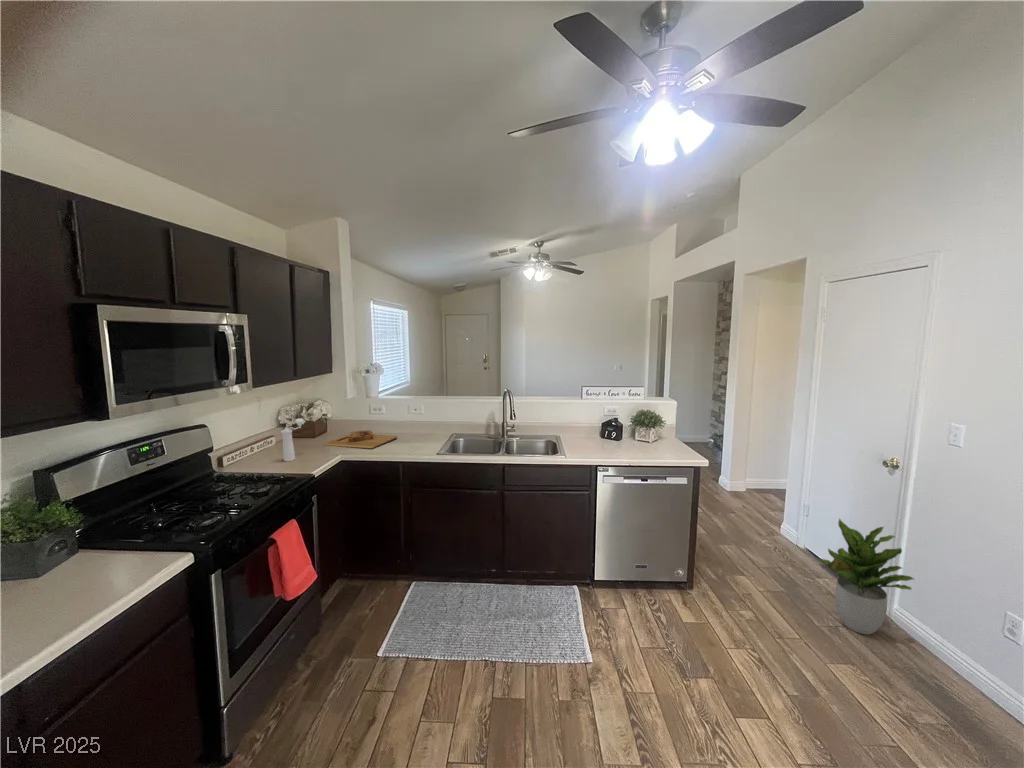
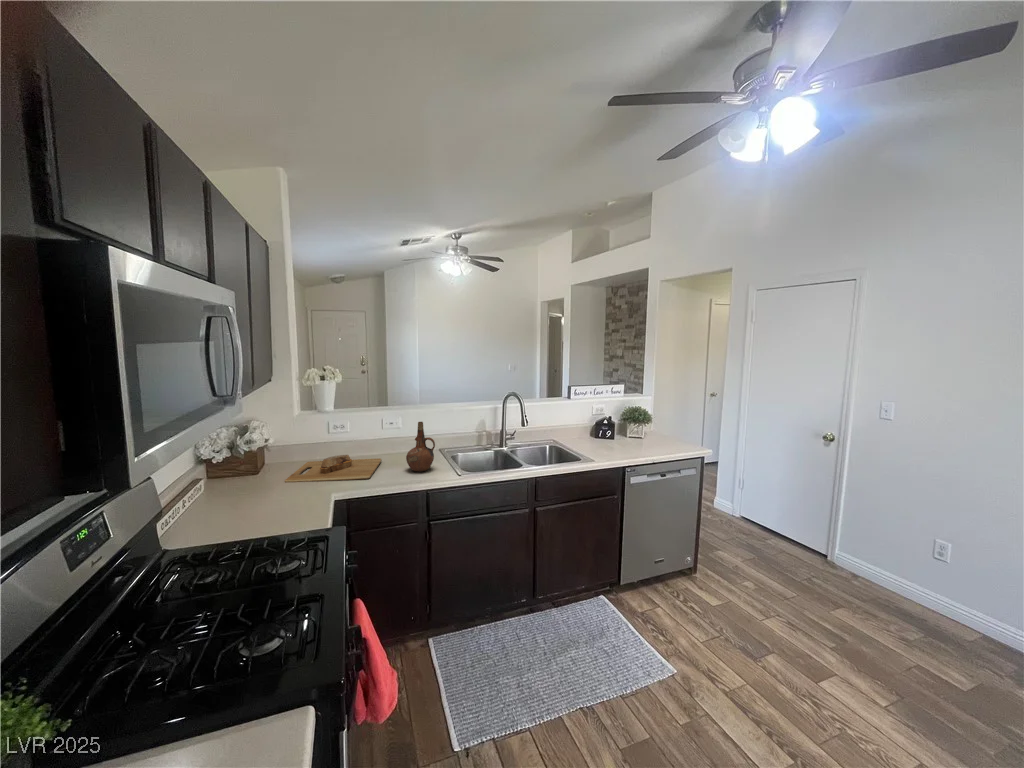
ceramic pitcher: none [403,409,425,448] -> present [406,422,435,472]
pepper mill: present [281,419,303,461] -> none [250,447,275,514]
potted plant: present [819,519,914,634] -> none [790,487,865,579]

